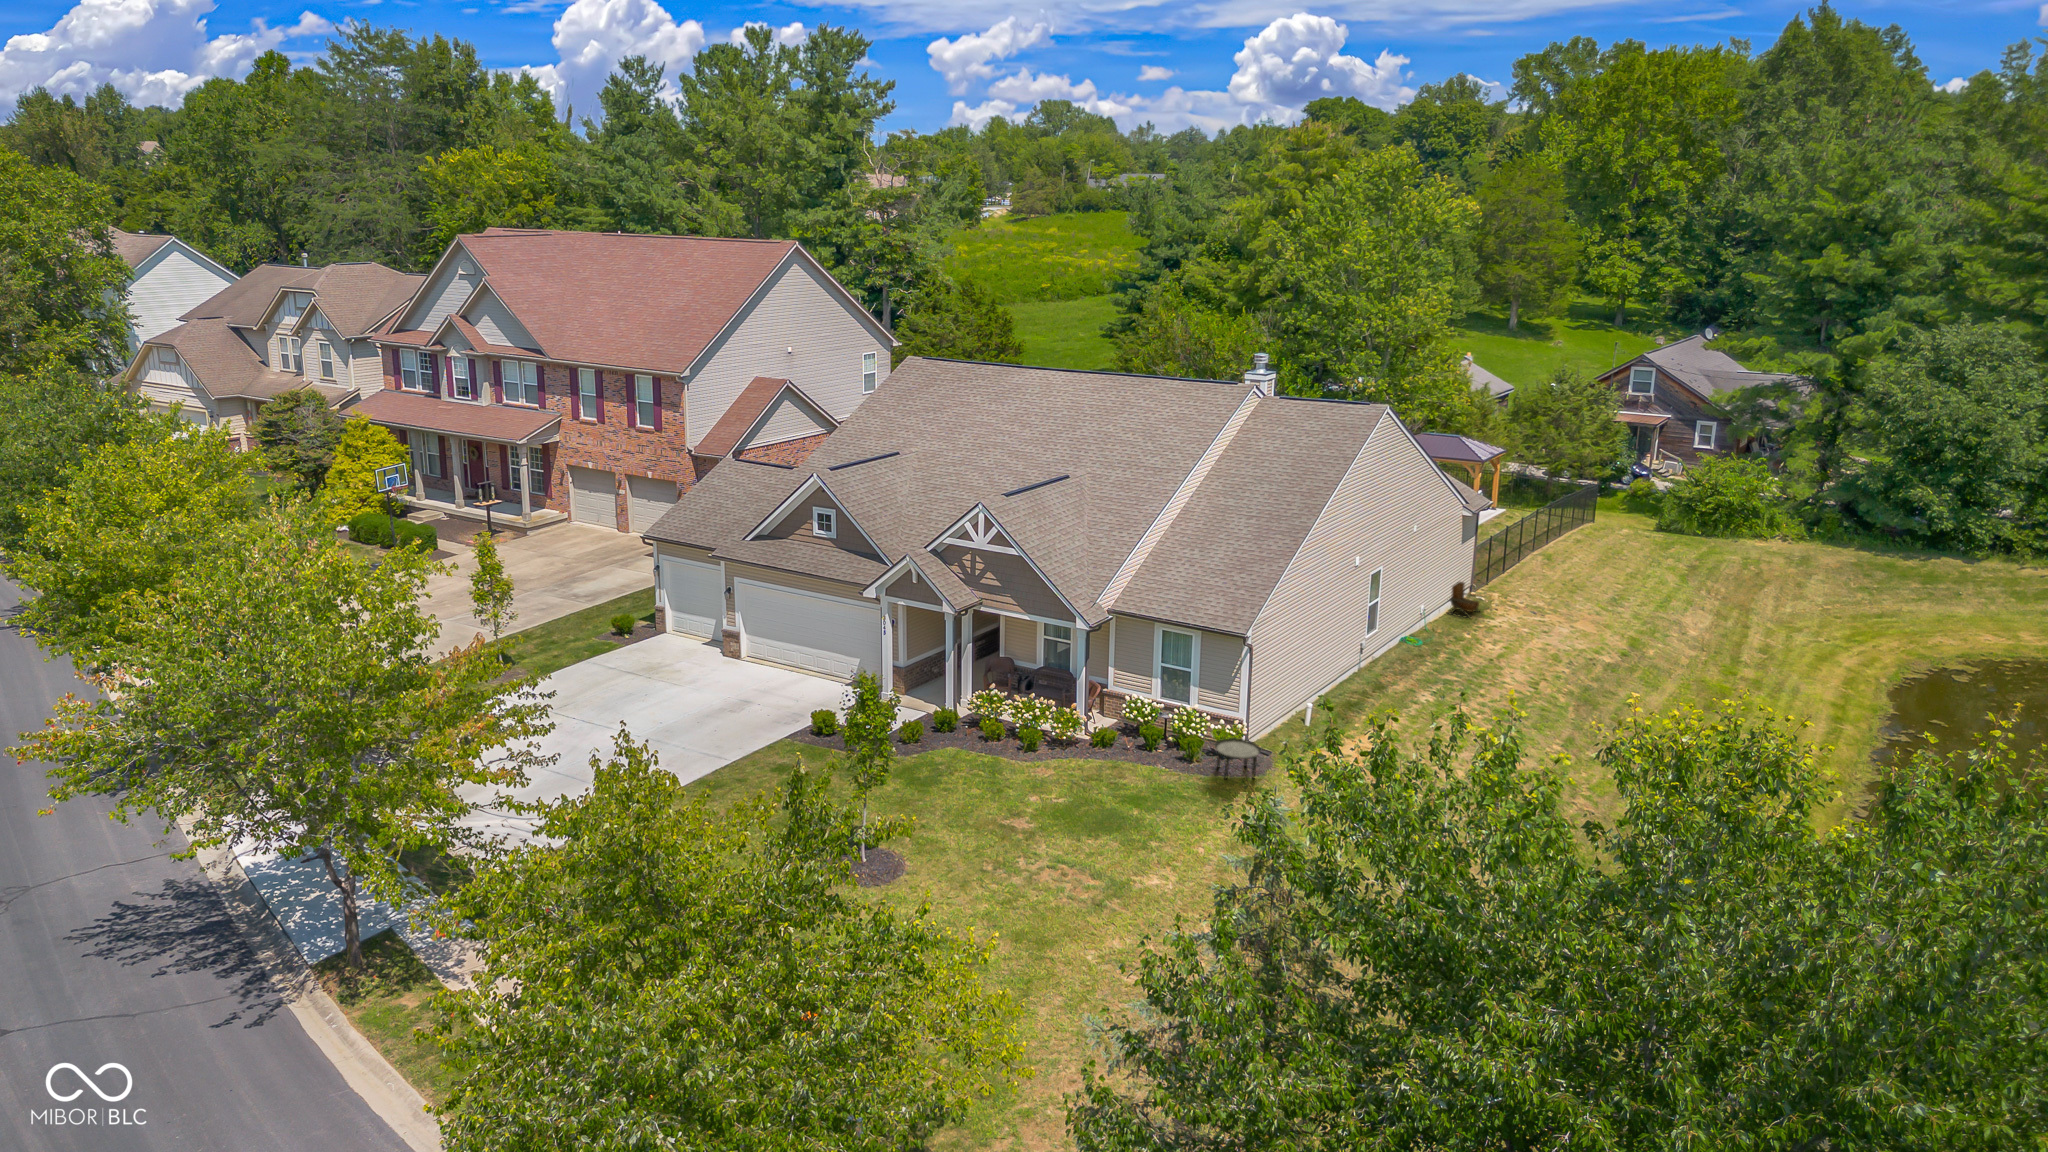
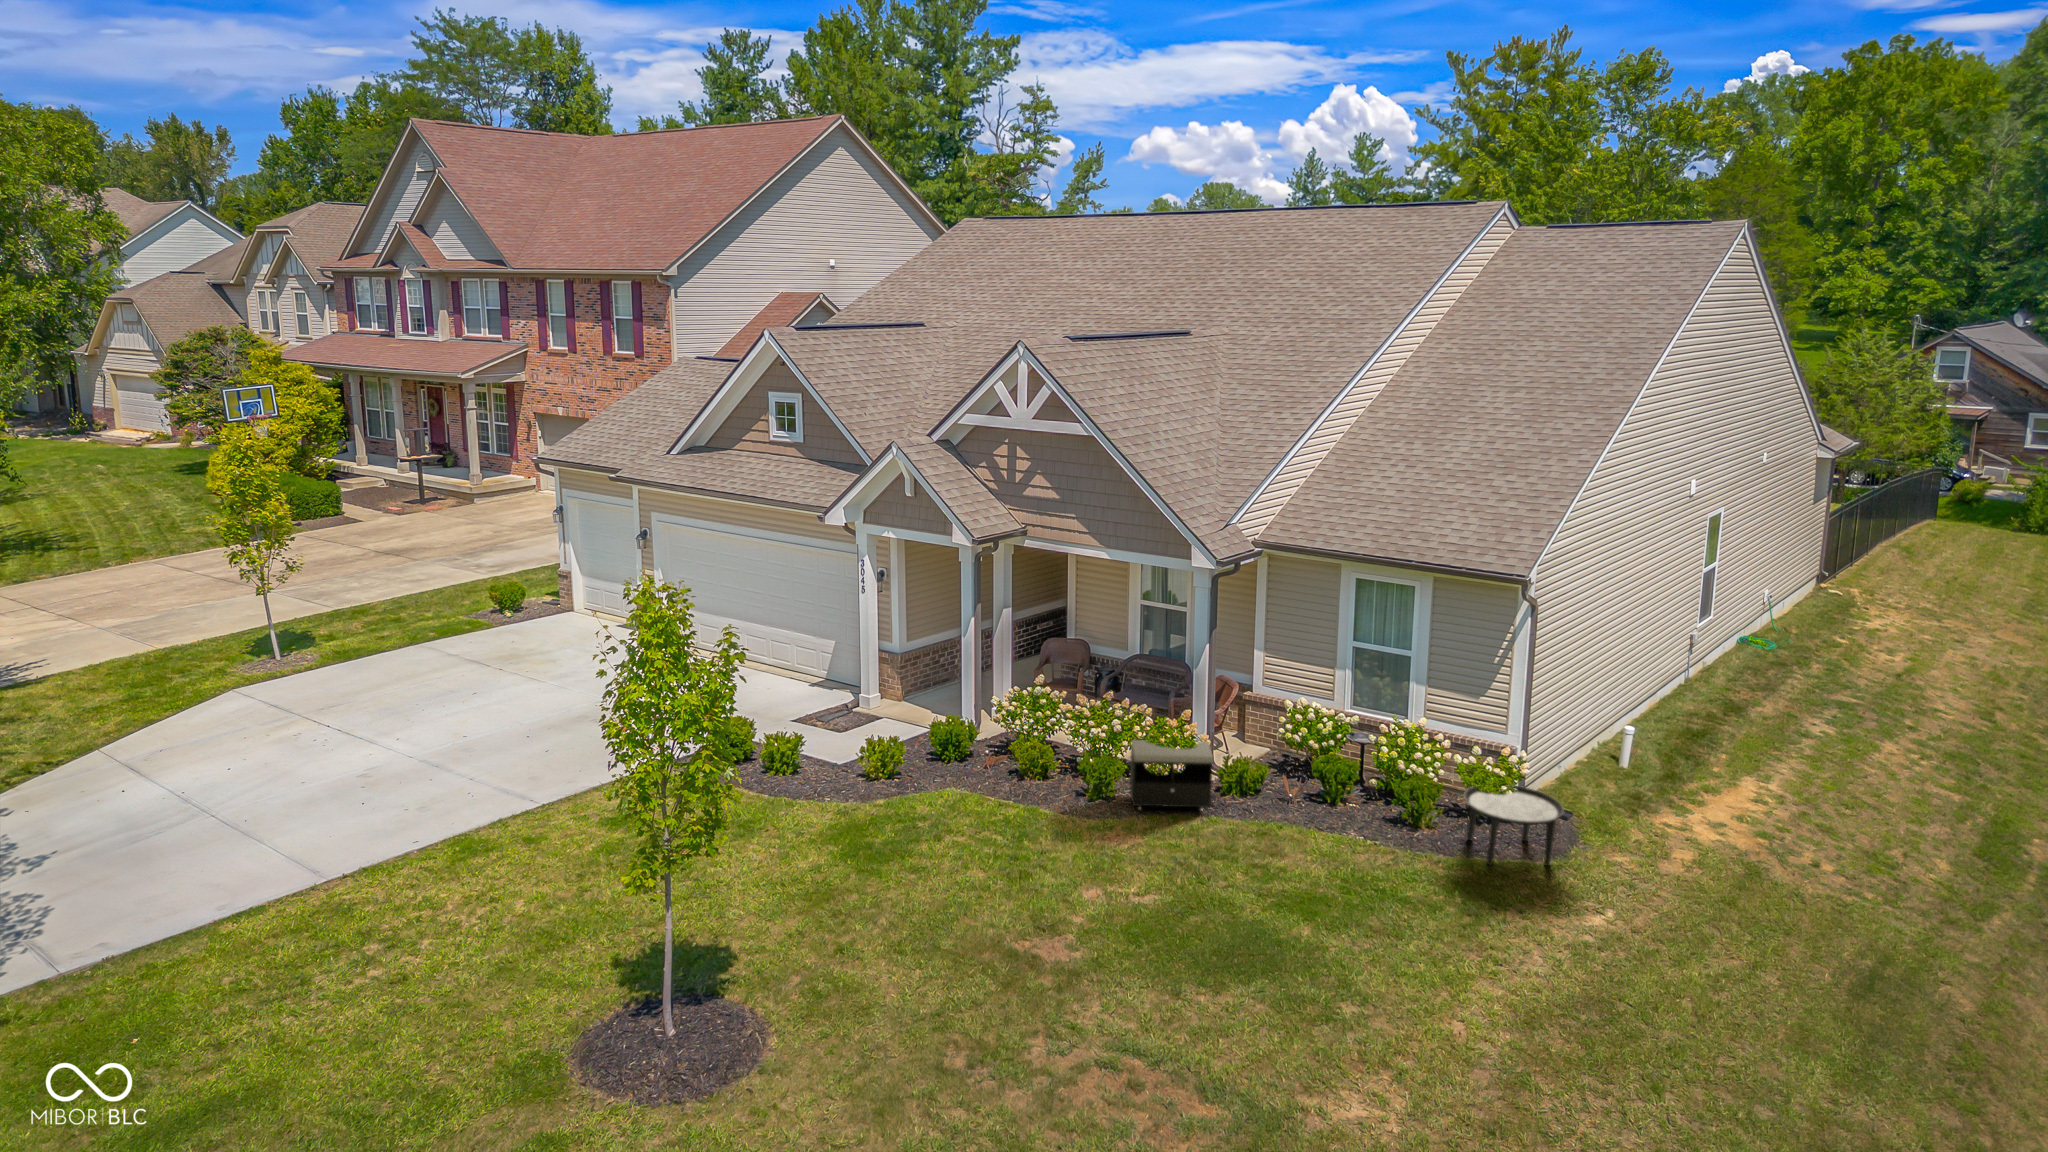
lounge chair: present [1447,582,1480,618] -> none [1798,560,1857,617]
storage bench: none [1045,720,1089,757] -> present [1130,740,1213,811]

